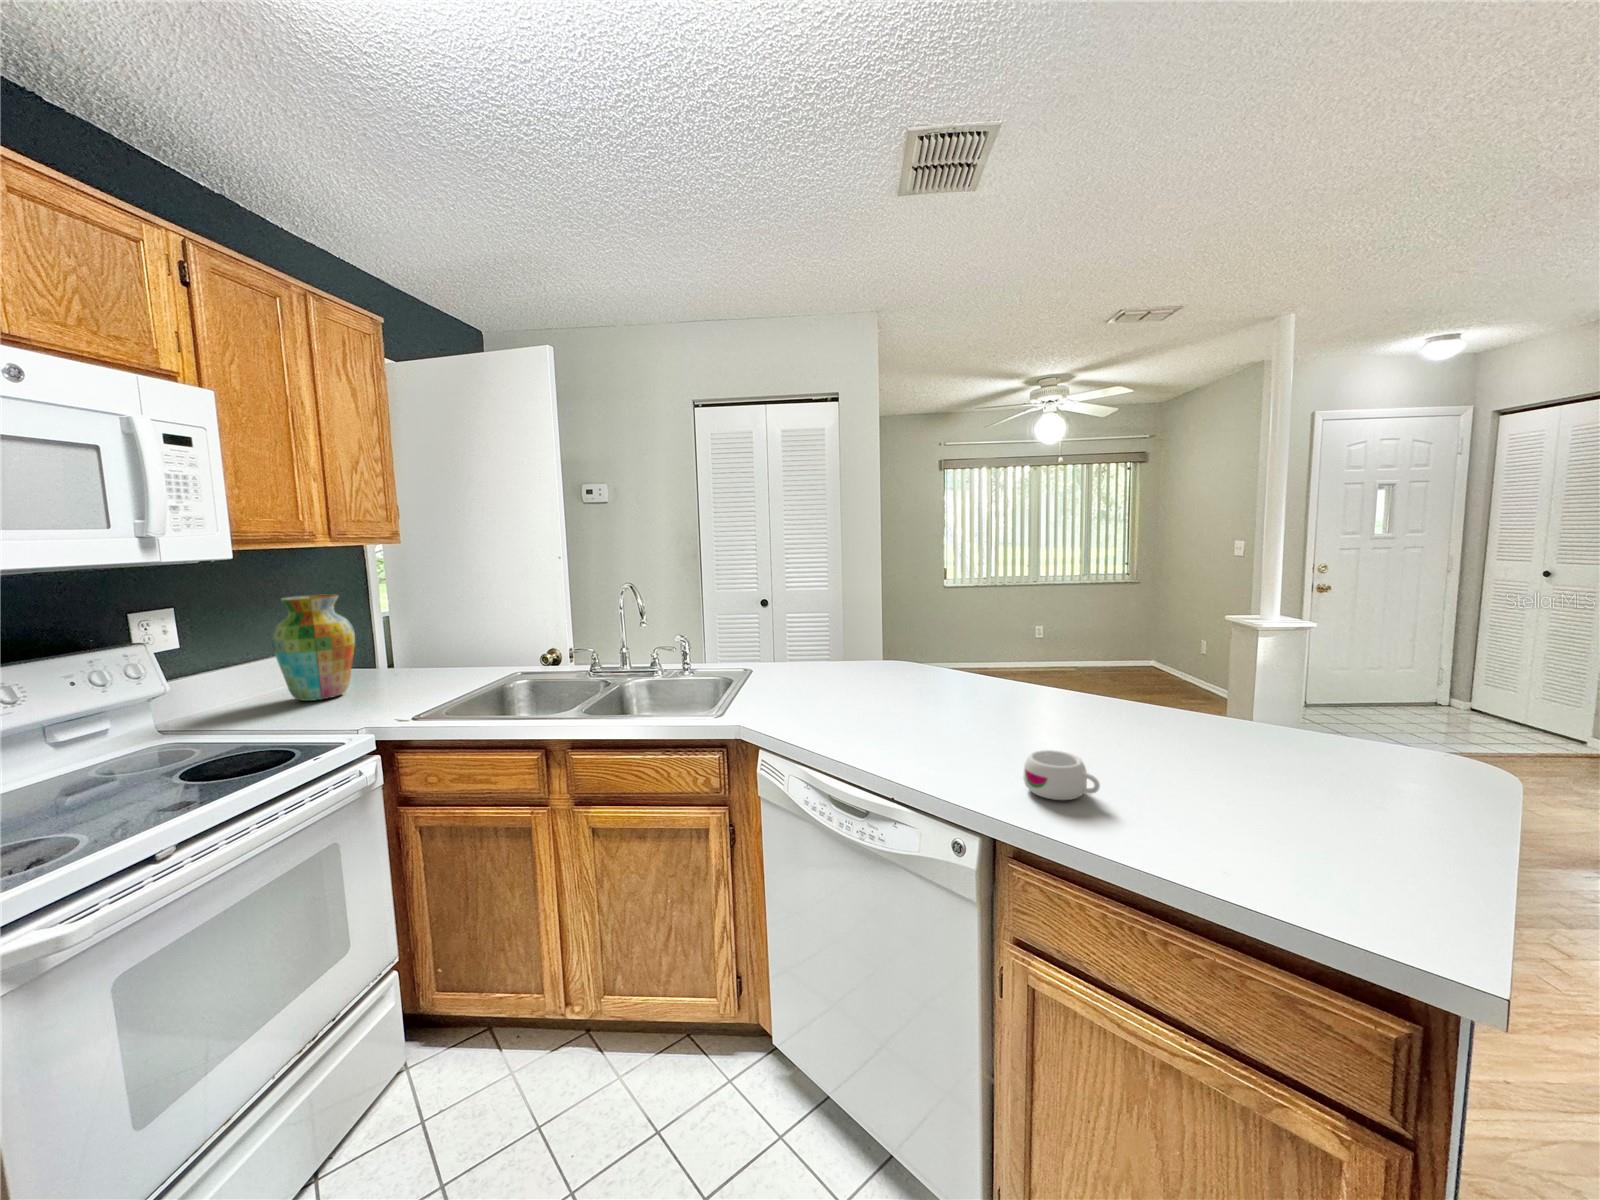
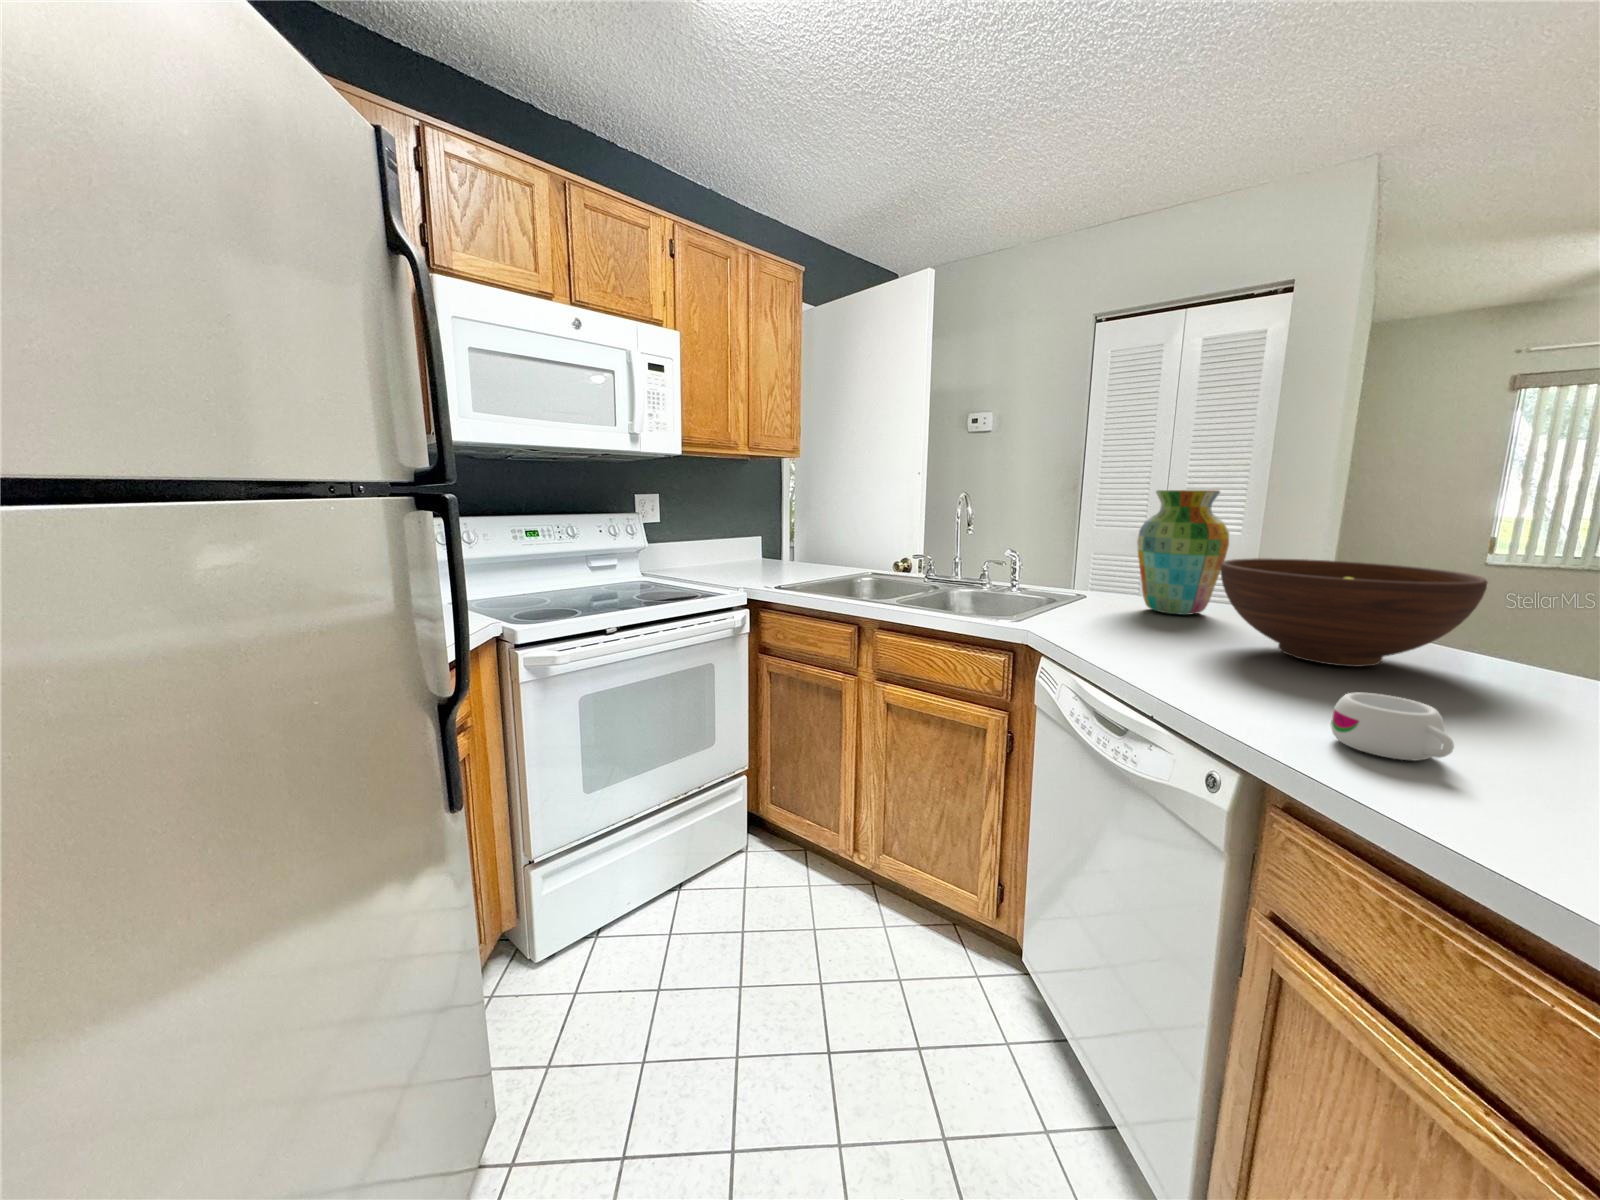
vase: present [272,594,355,701] -> present [1137,490,1229,615]
fruit bowl: none [886,630,1039,714] -> present [1221,558,1488,667]

